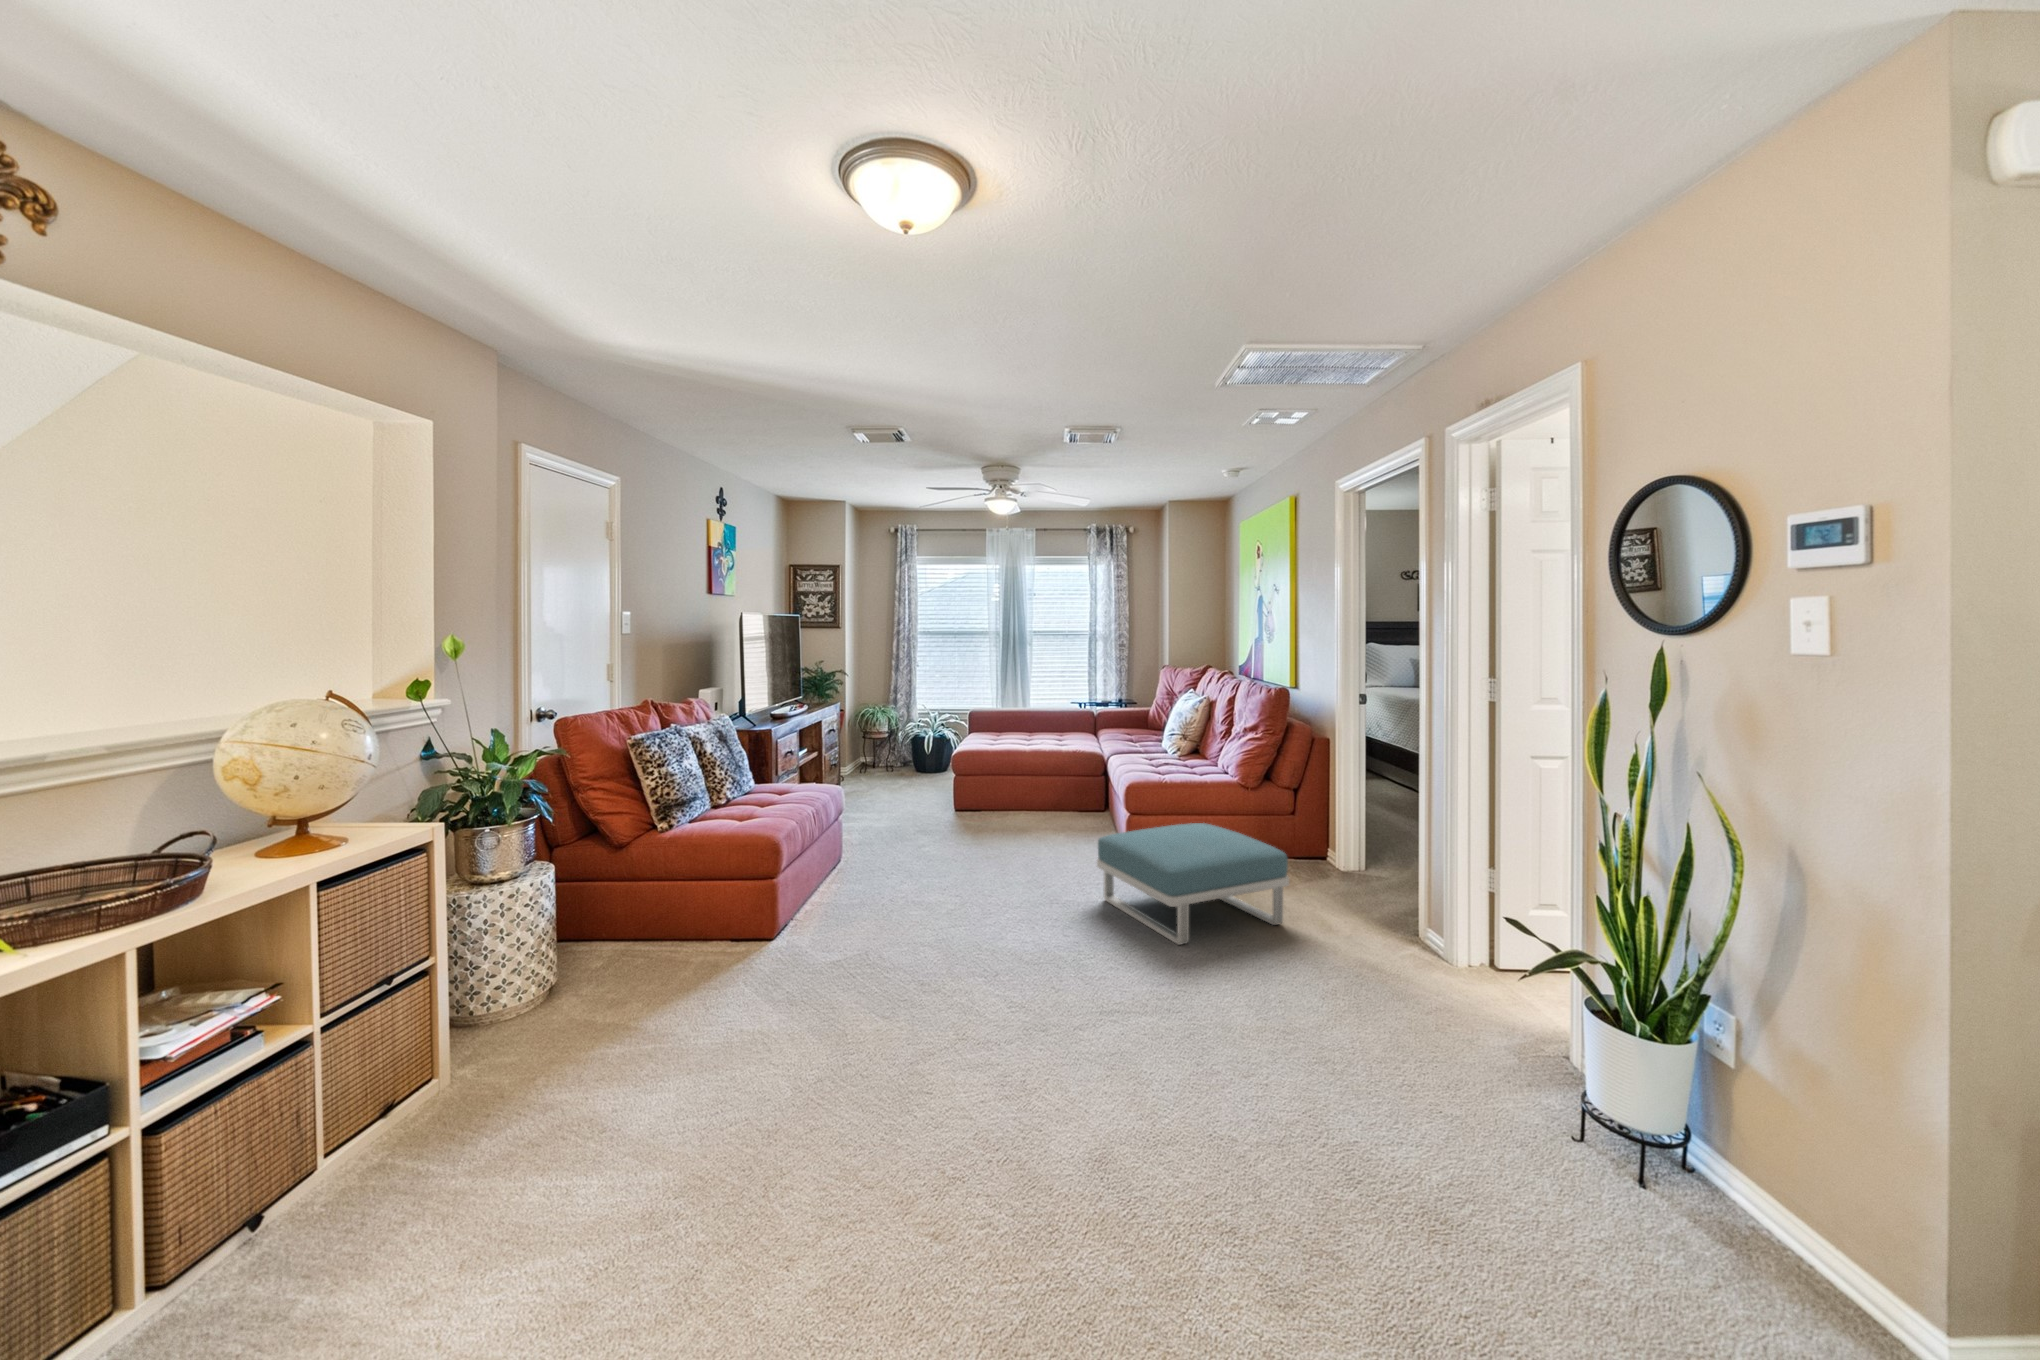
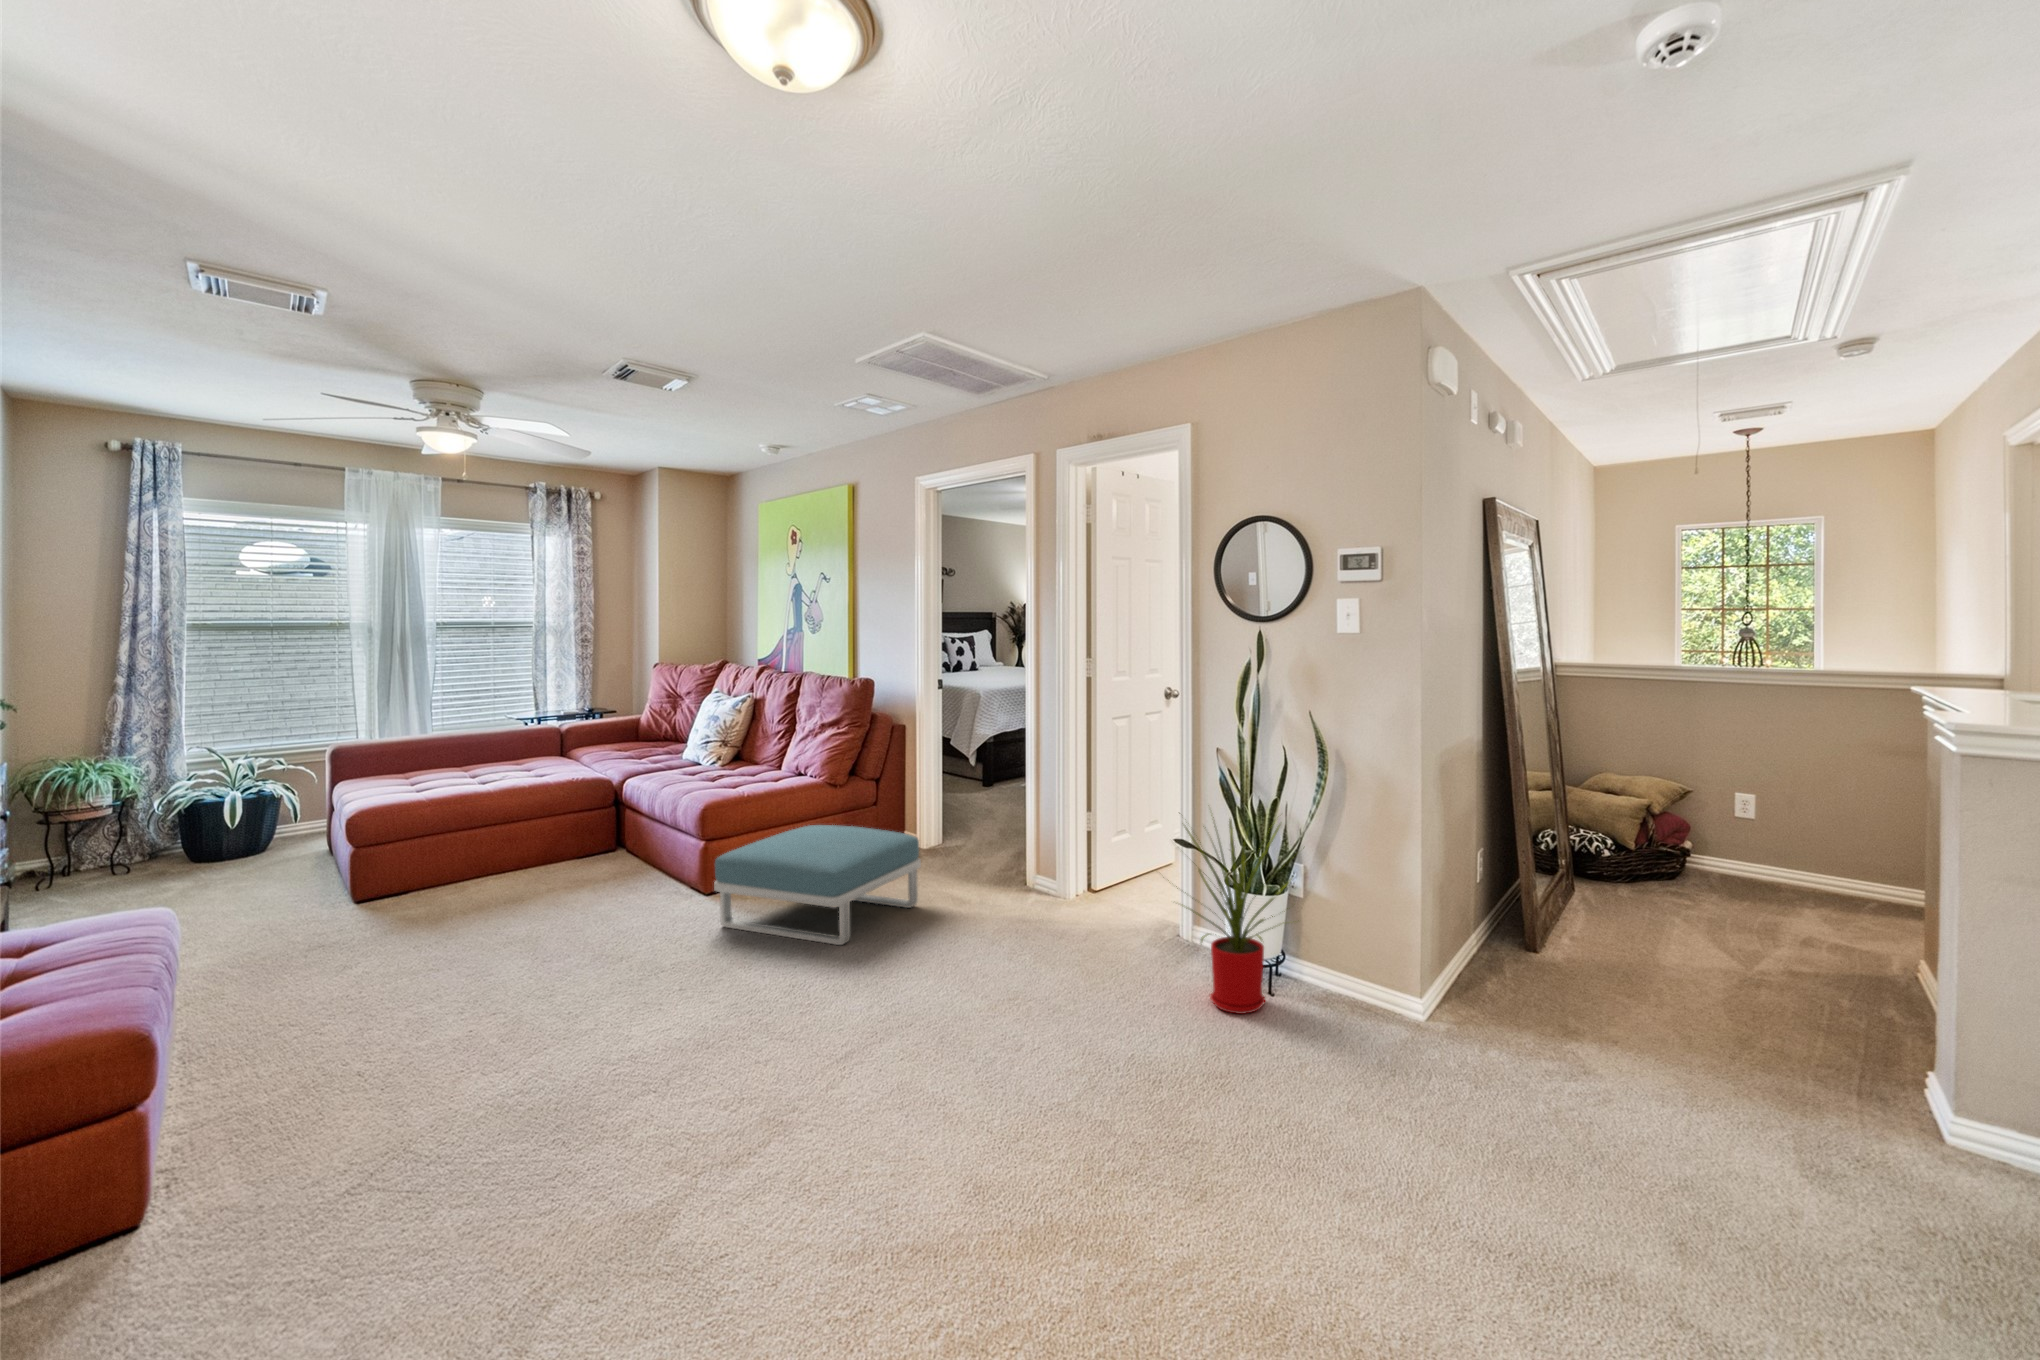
house plant: none [1458,885,1708,1208] -> present [1168,813,1296,1014]

